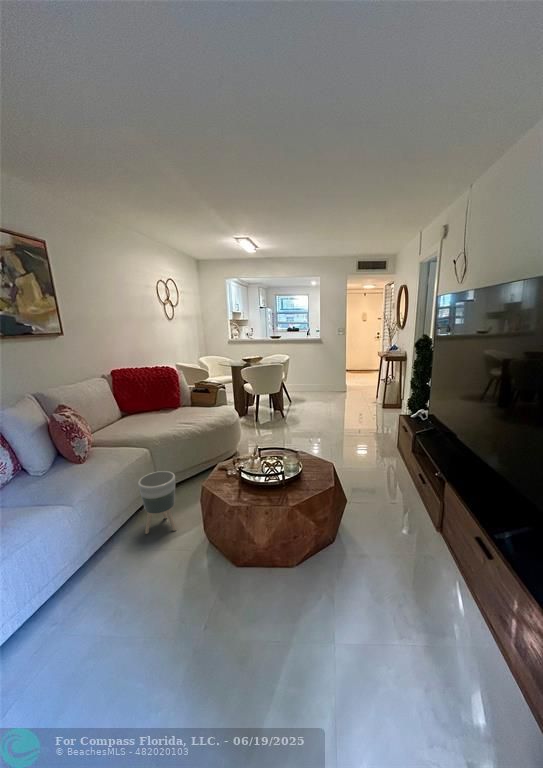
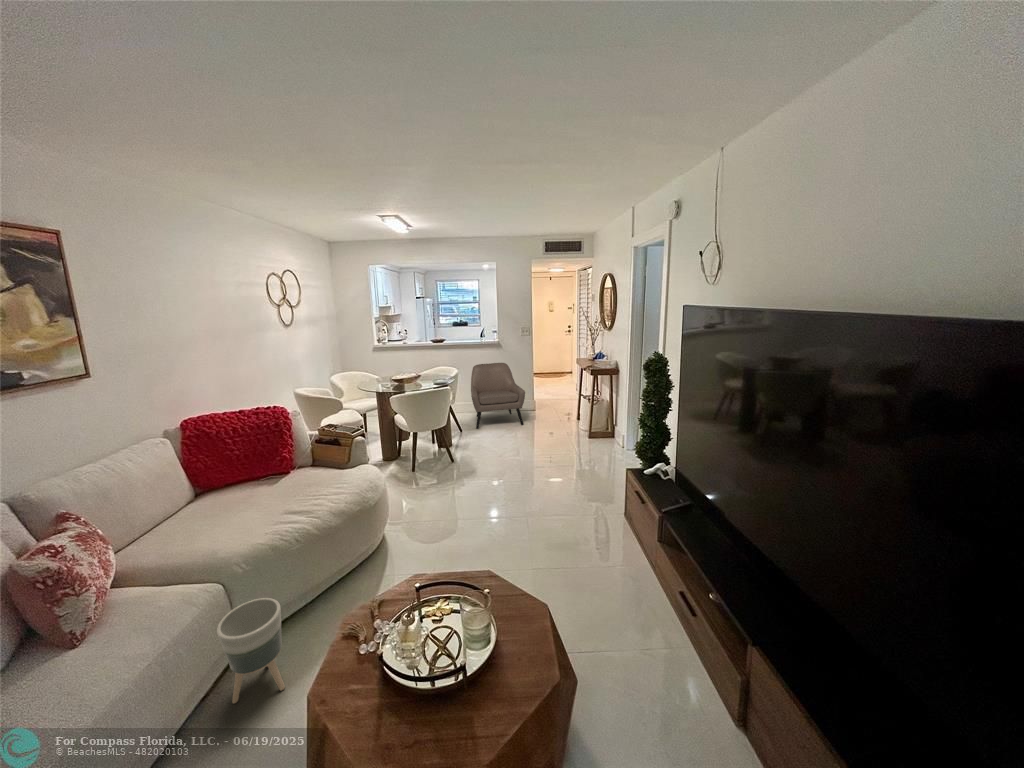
armchair: none [300,352,343,401] -> present [471,363,525,429]

